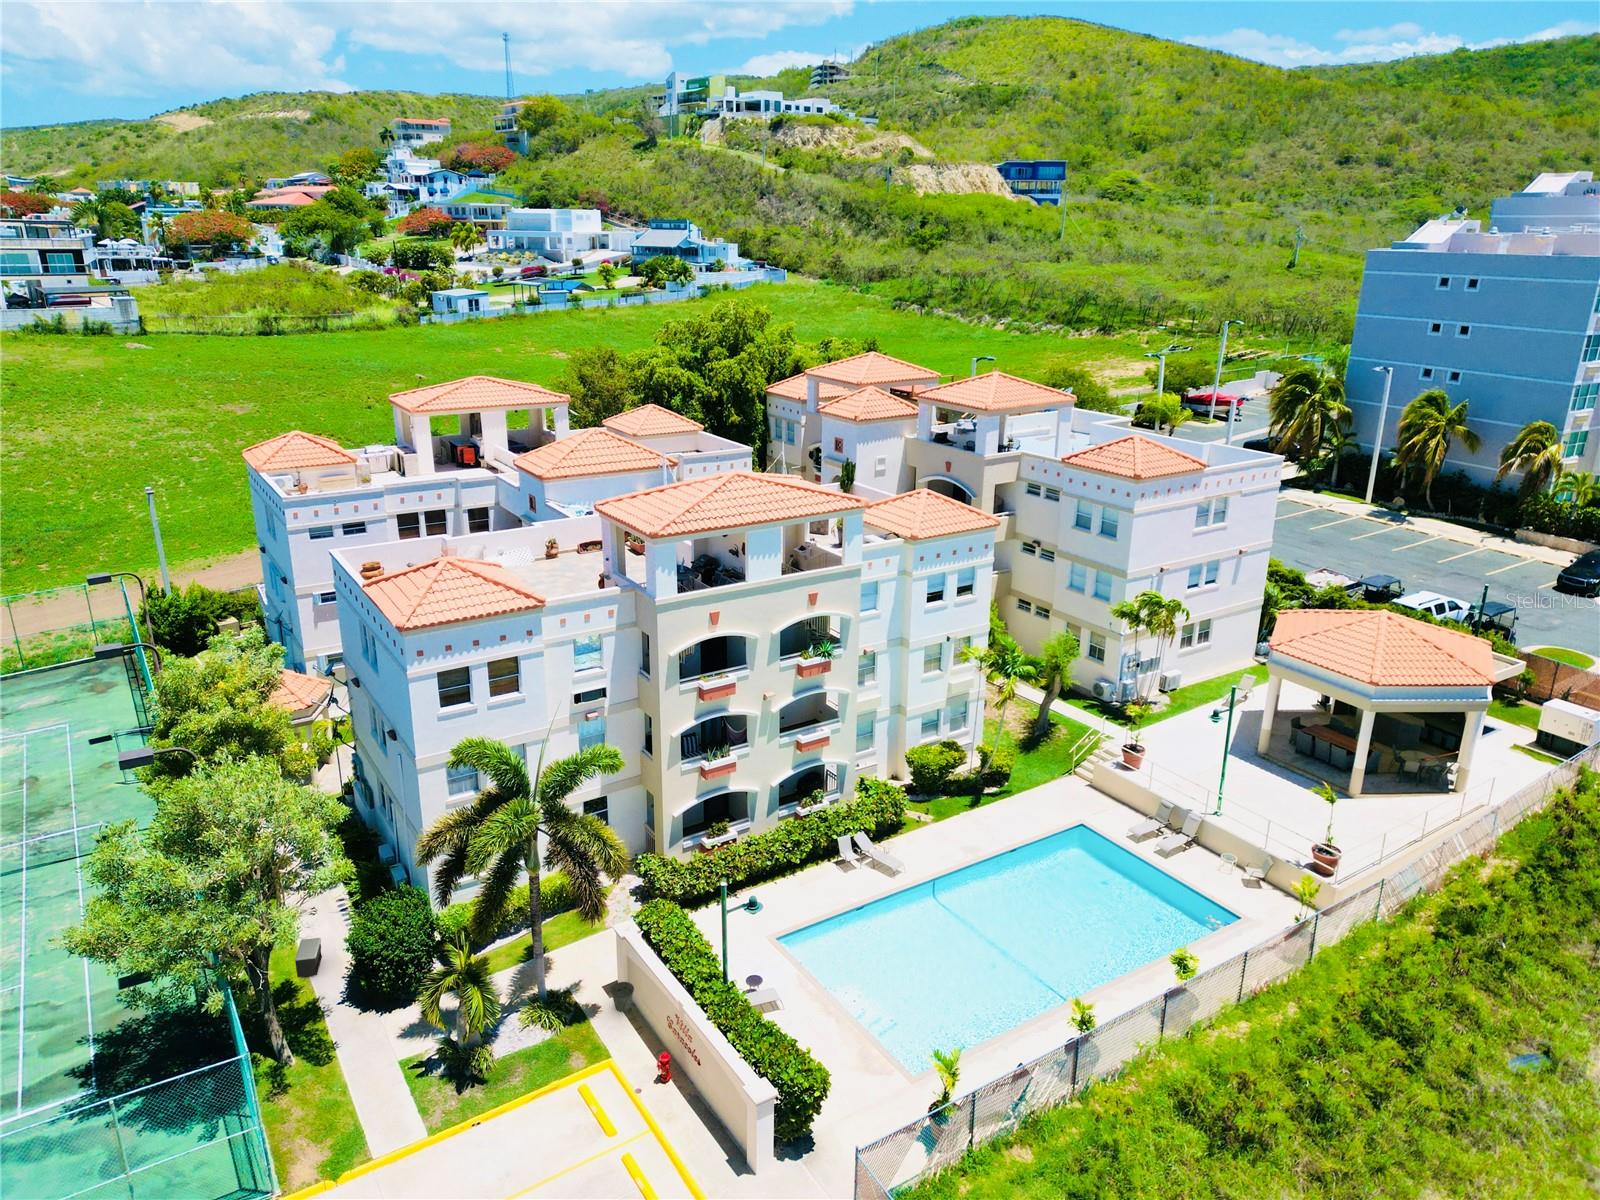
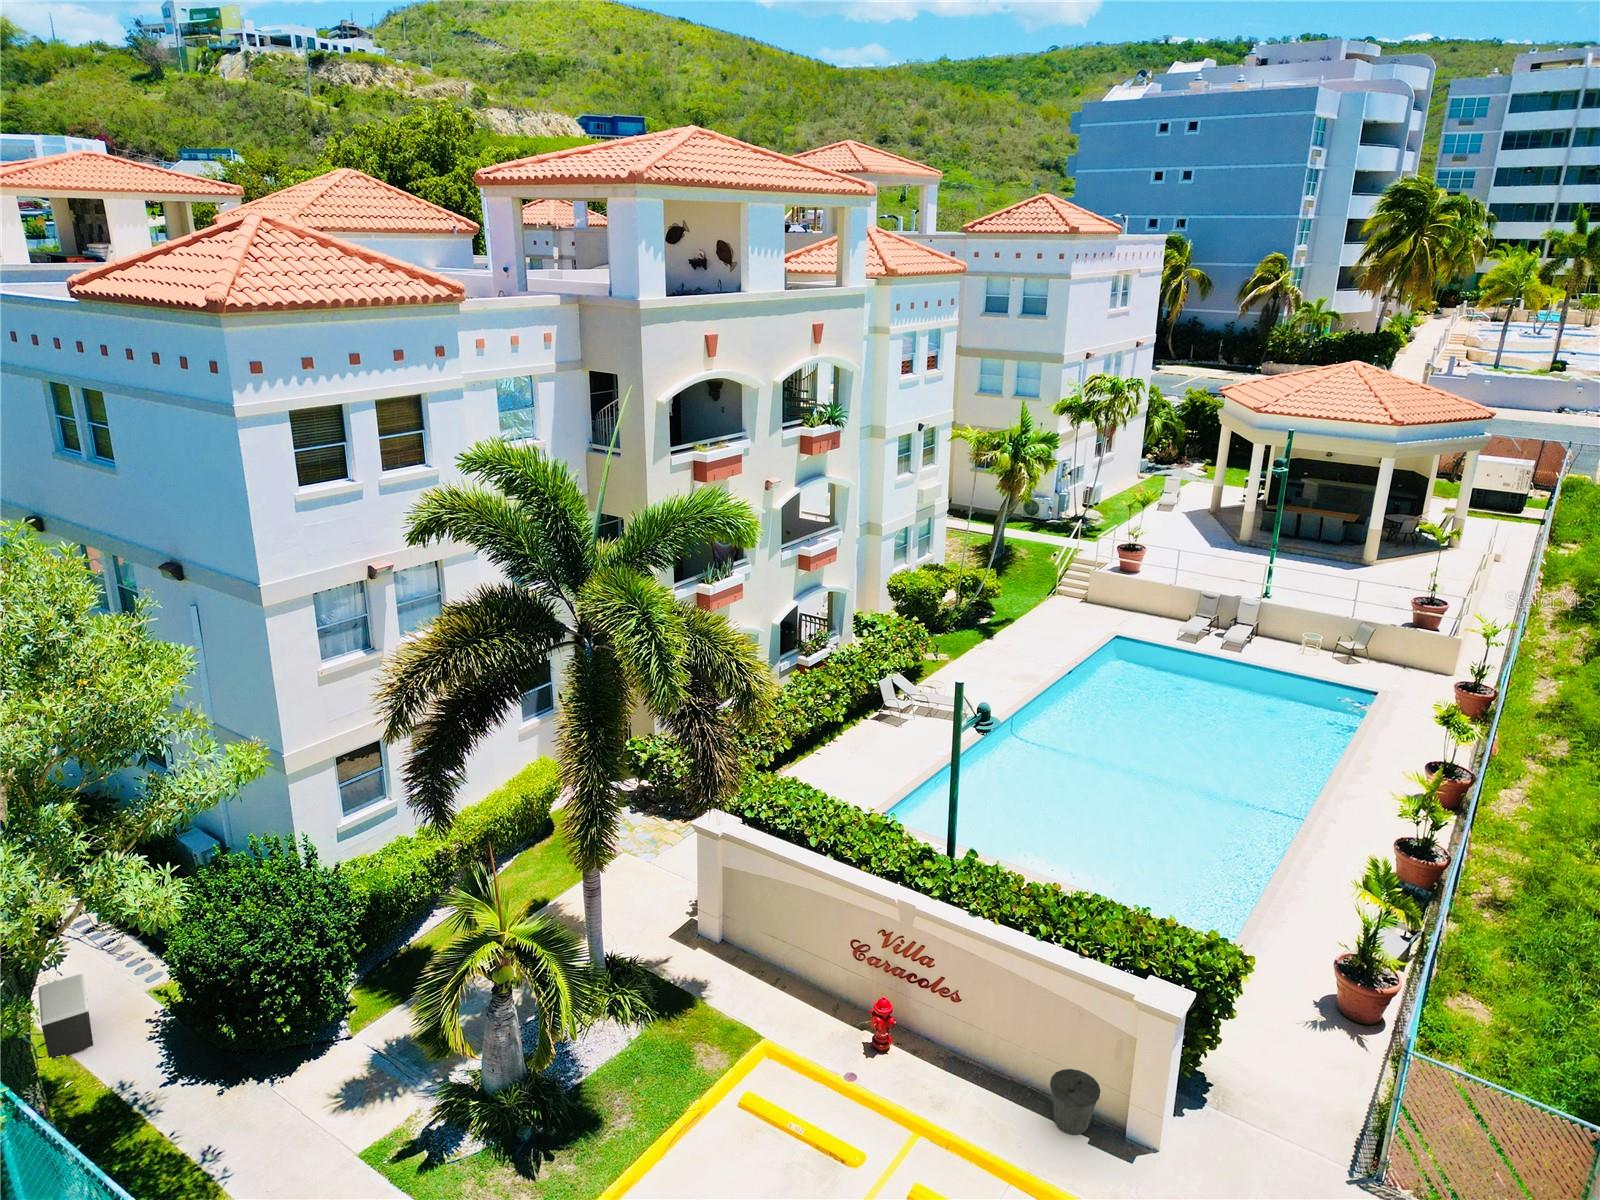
trash can: present [611,982,634,1012] -> present [1050,1069,1100,1135]

